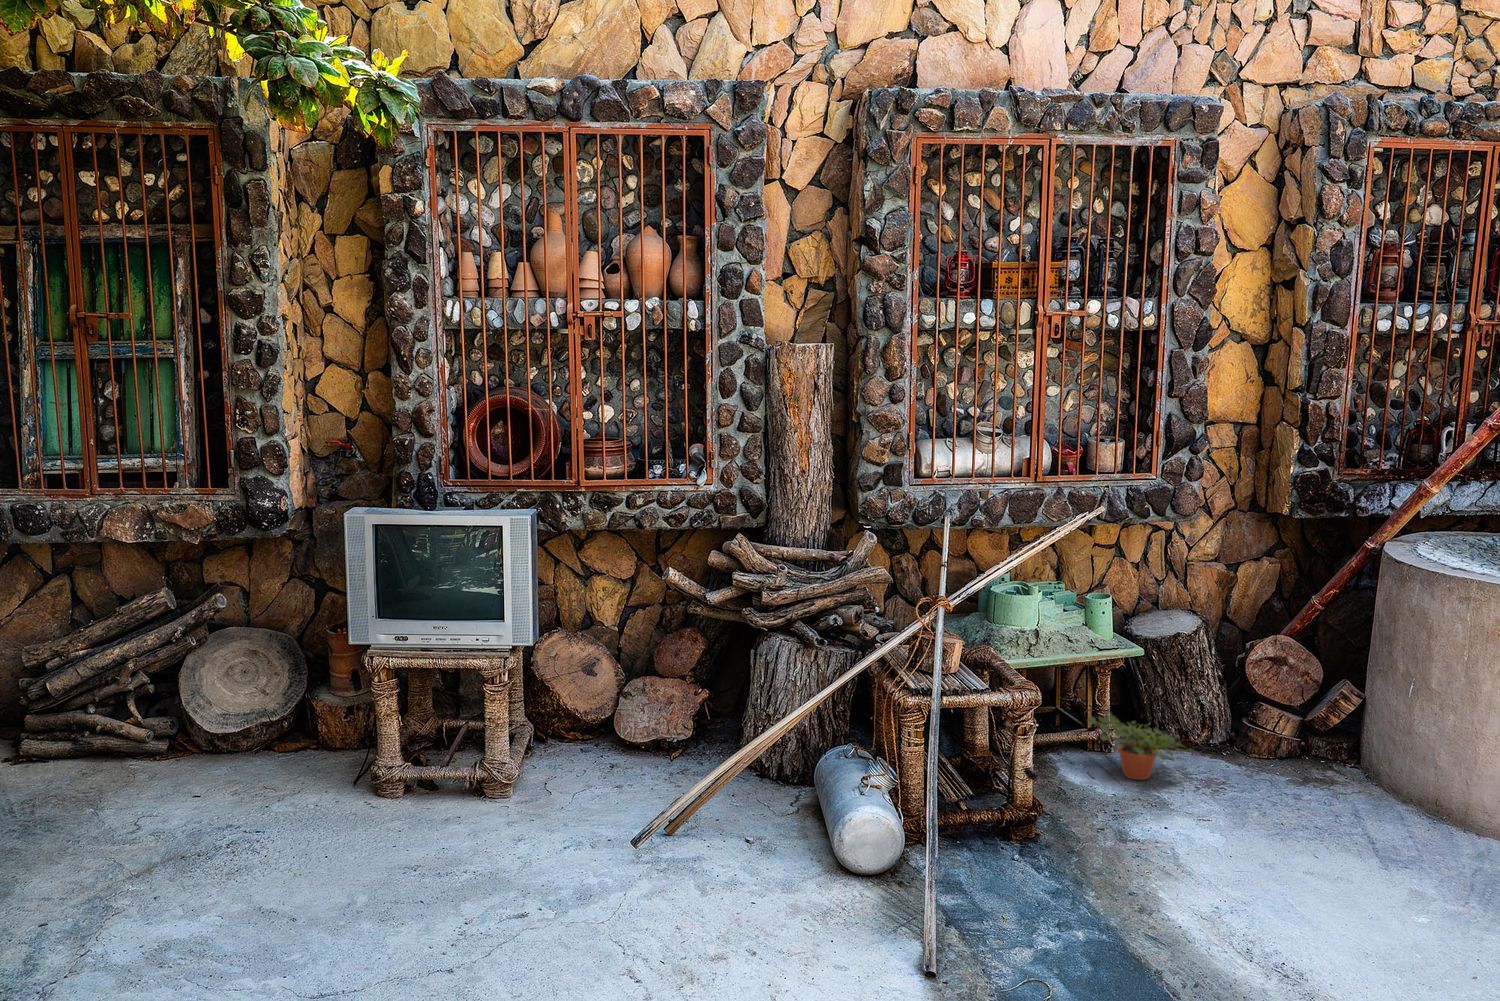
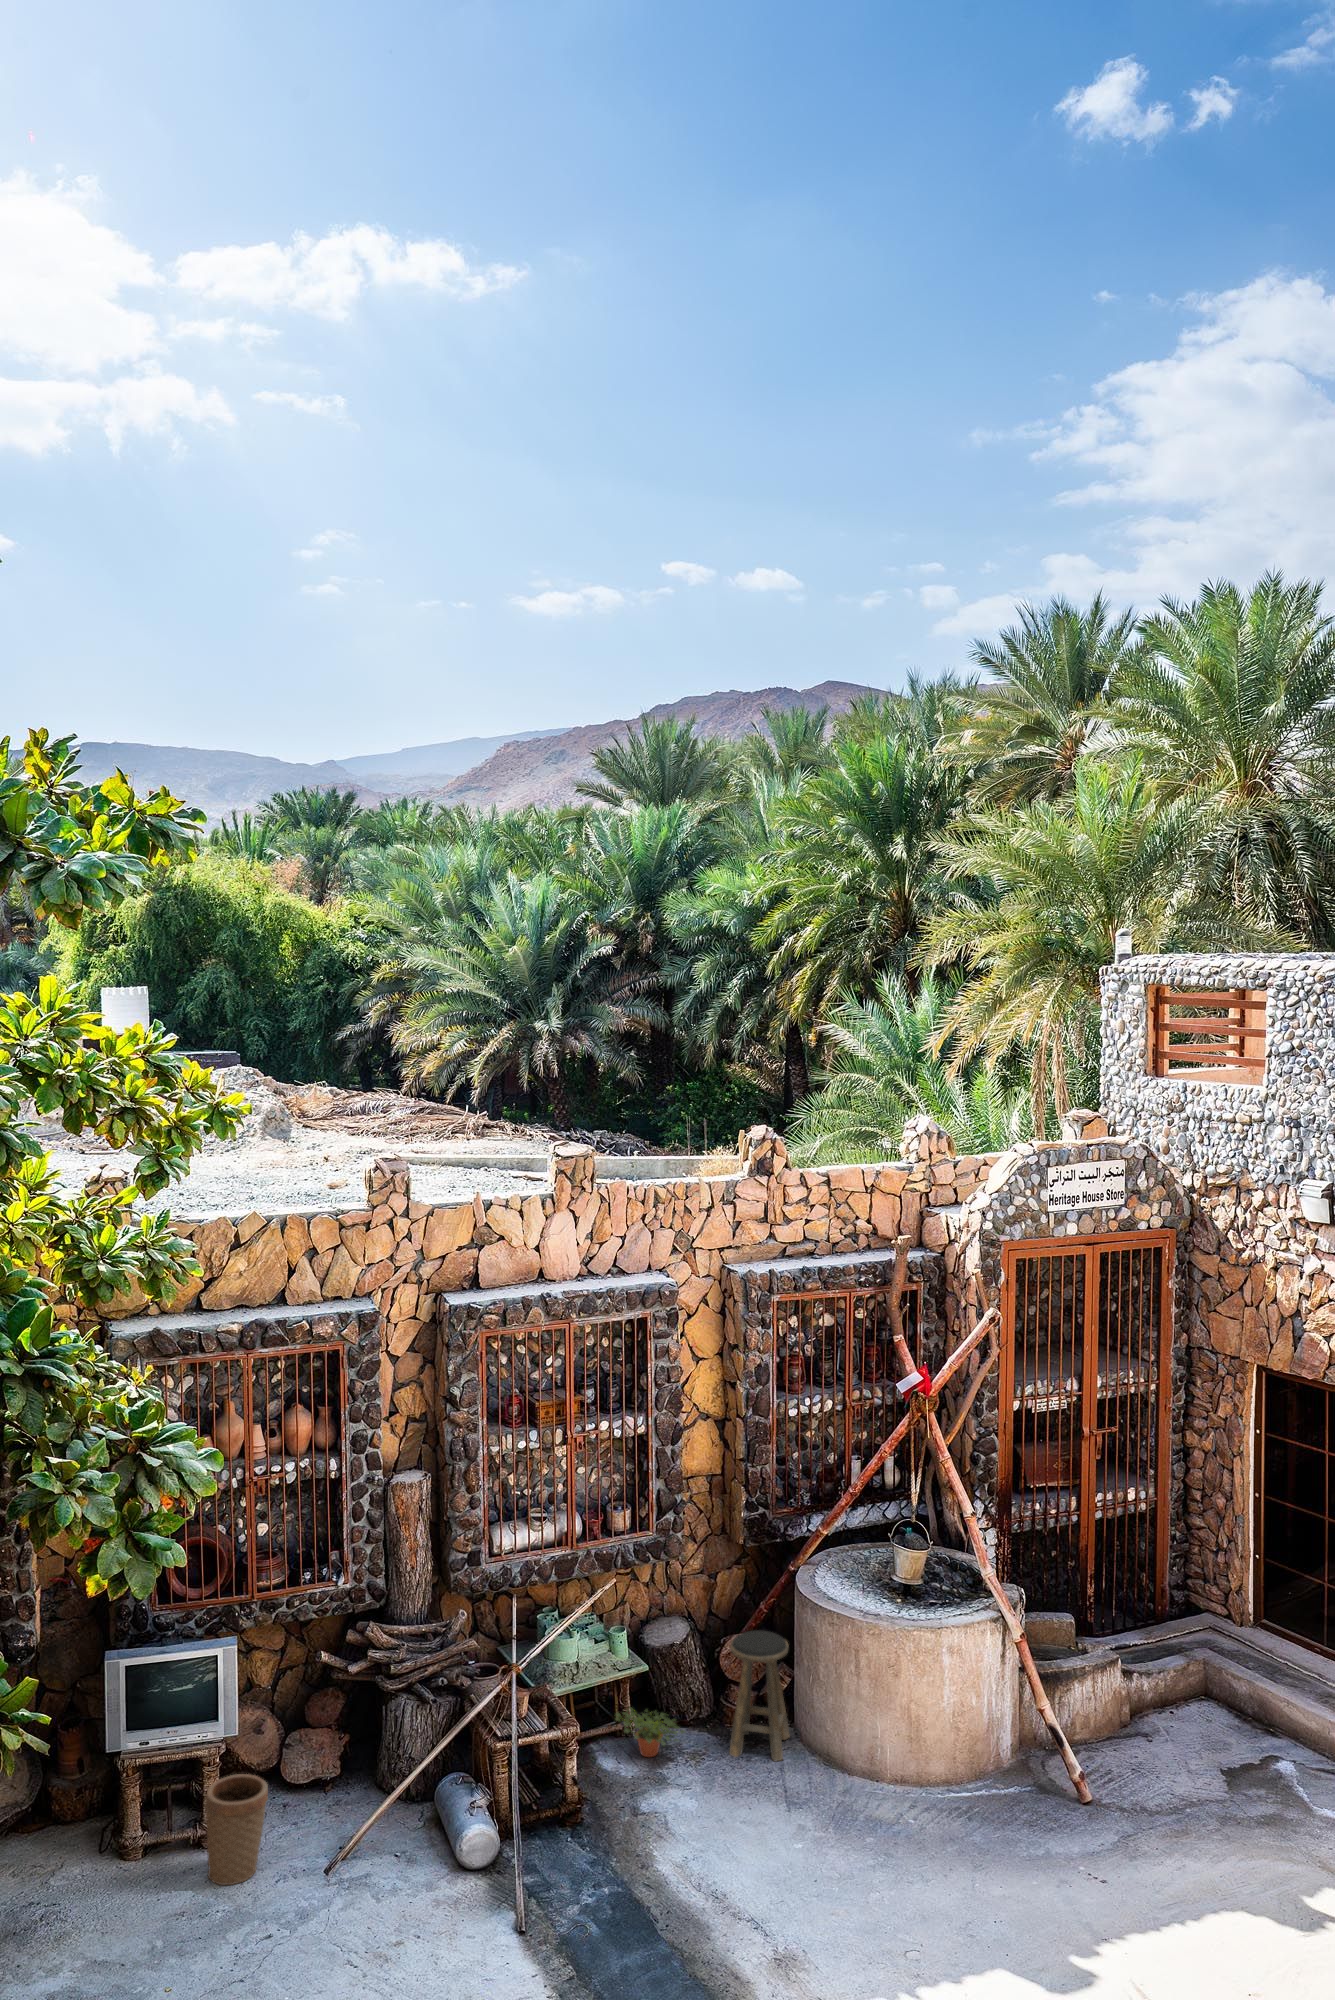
stool: none [1261,625,1368,807] -> present [729,1630,789,1761]
basket: none [487,693,575,832] -> present [205,1774,268,1885]

